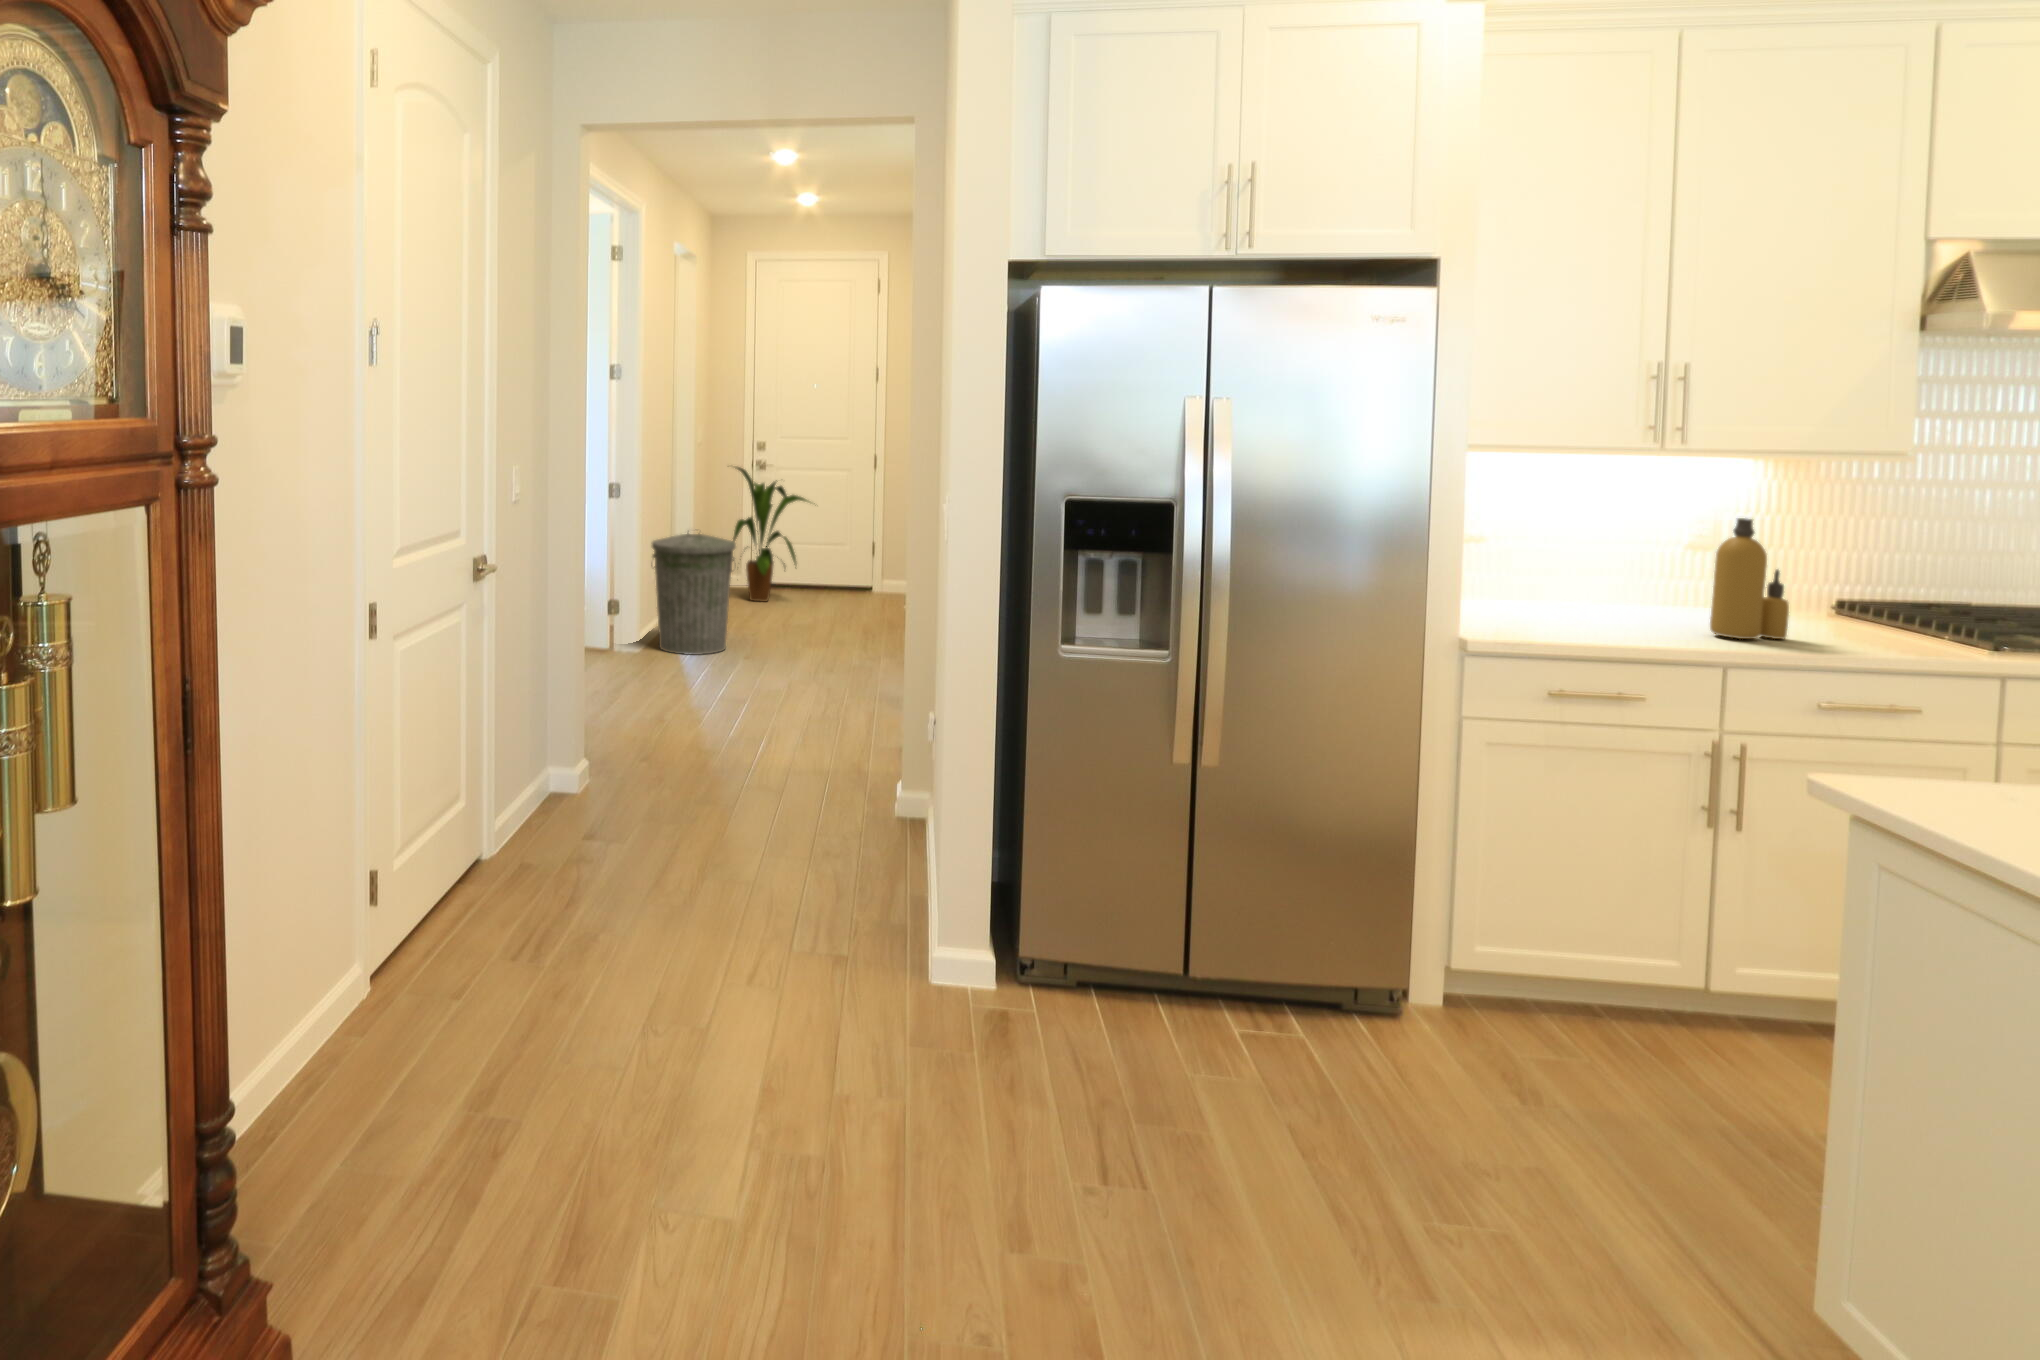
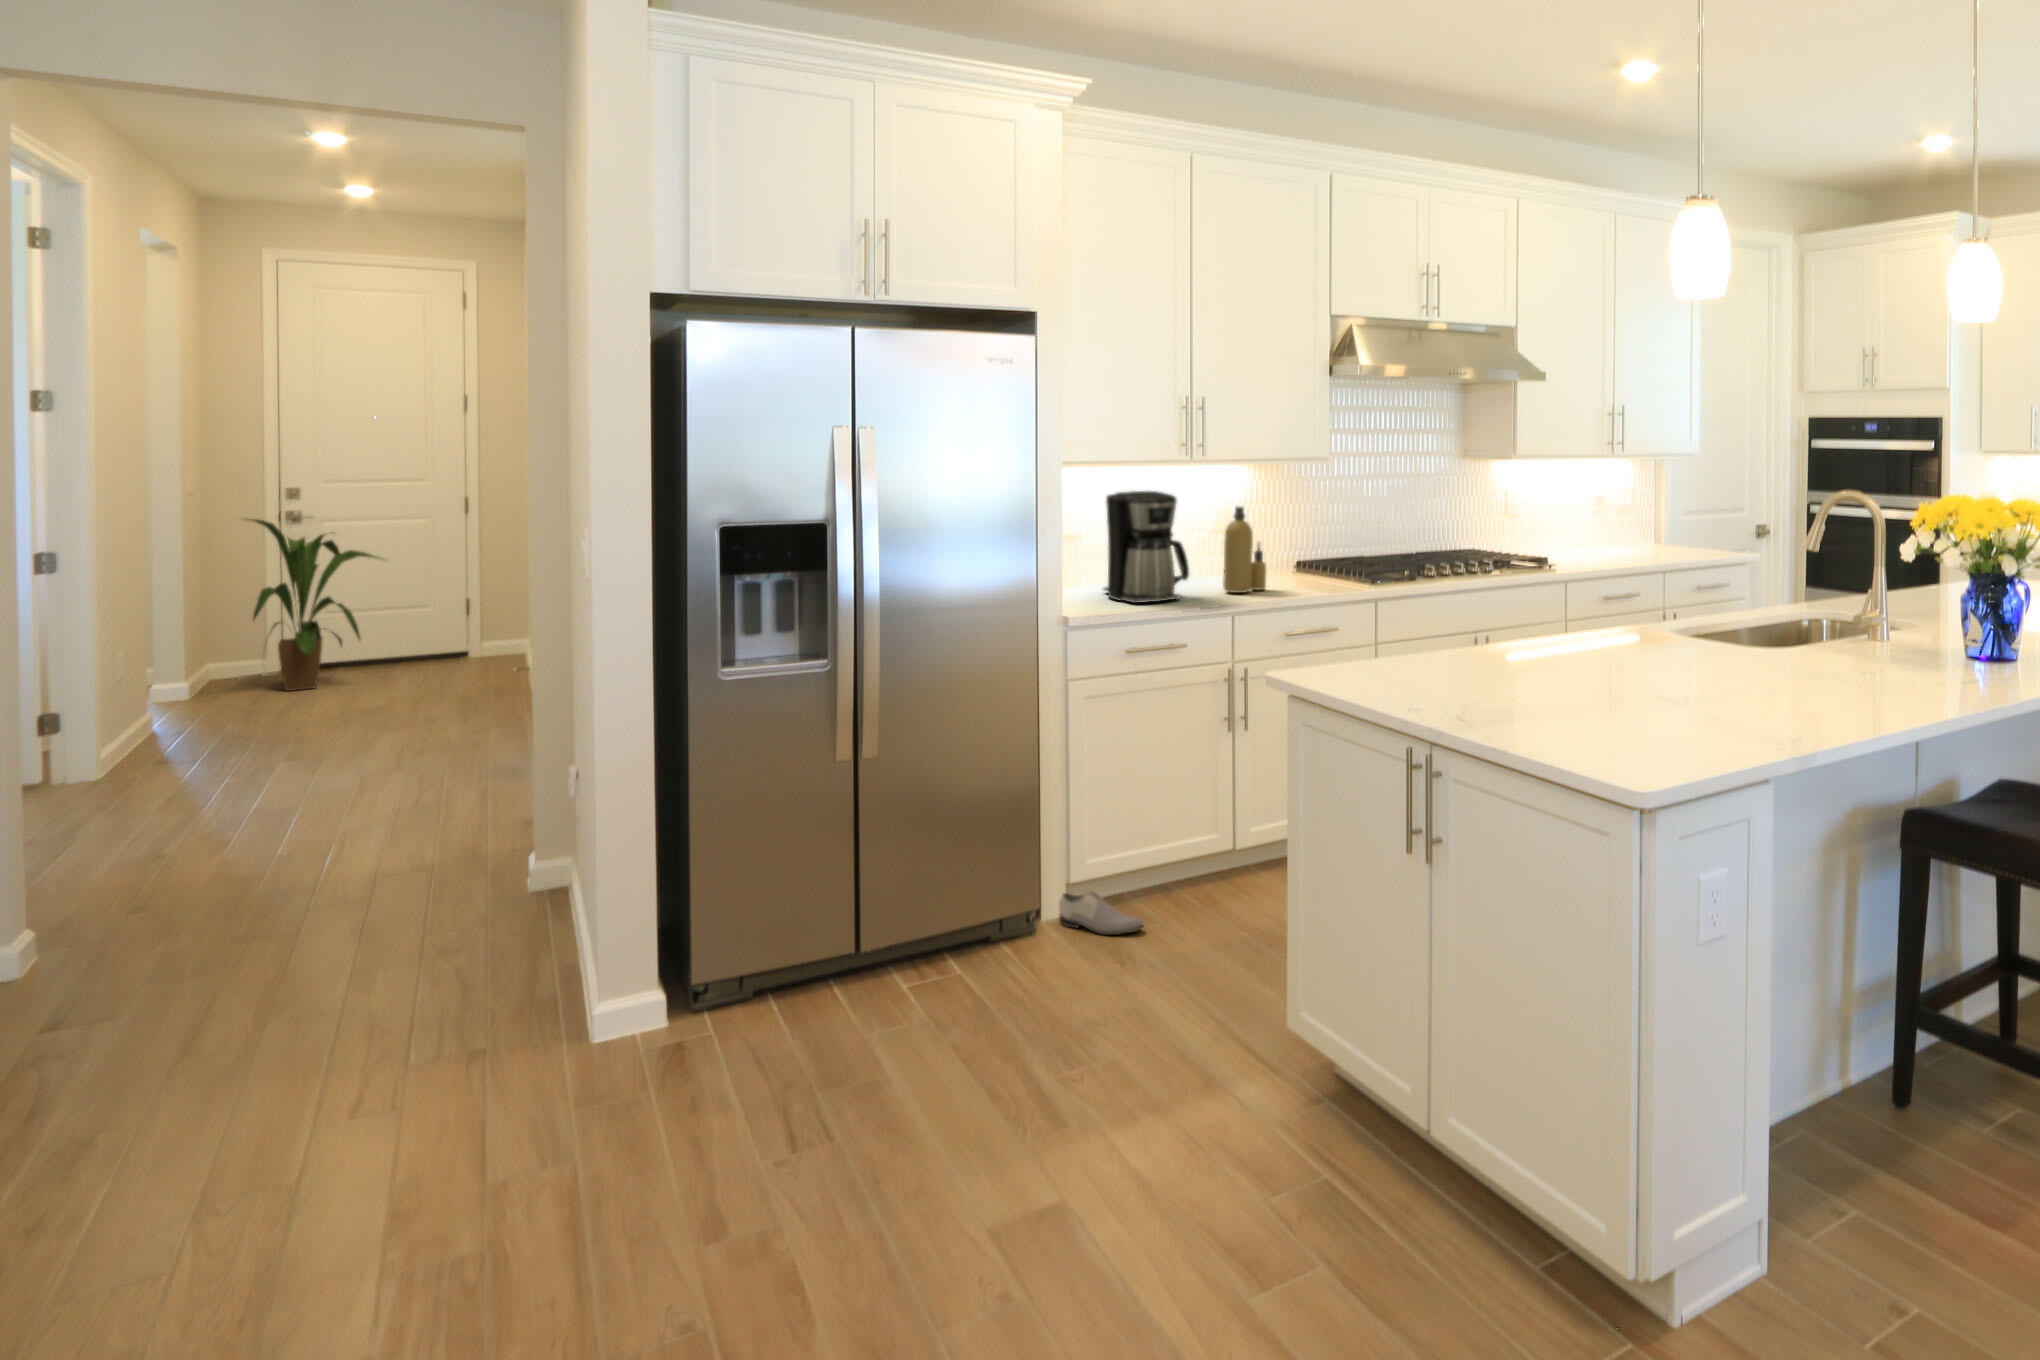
coffee maker: none [1513,488,1653,636] -> present [1104,491,1189,603]
trash can: present [652,533,736,655] -> none [116,605,267,774]
shoe: none [1436,978,1563,1061] -> present [1058,891,1143,935]

